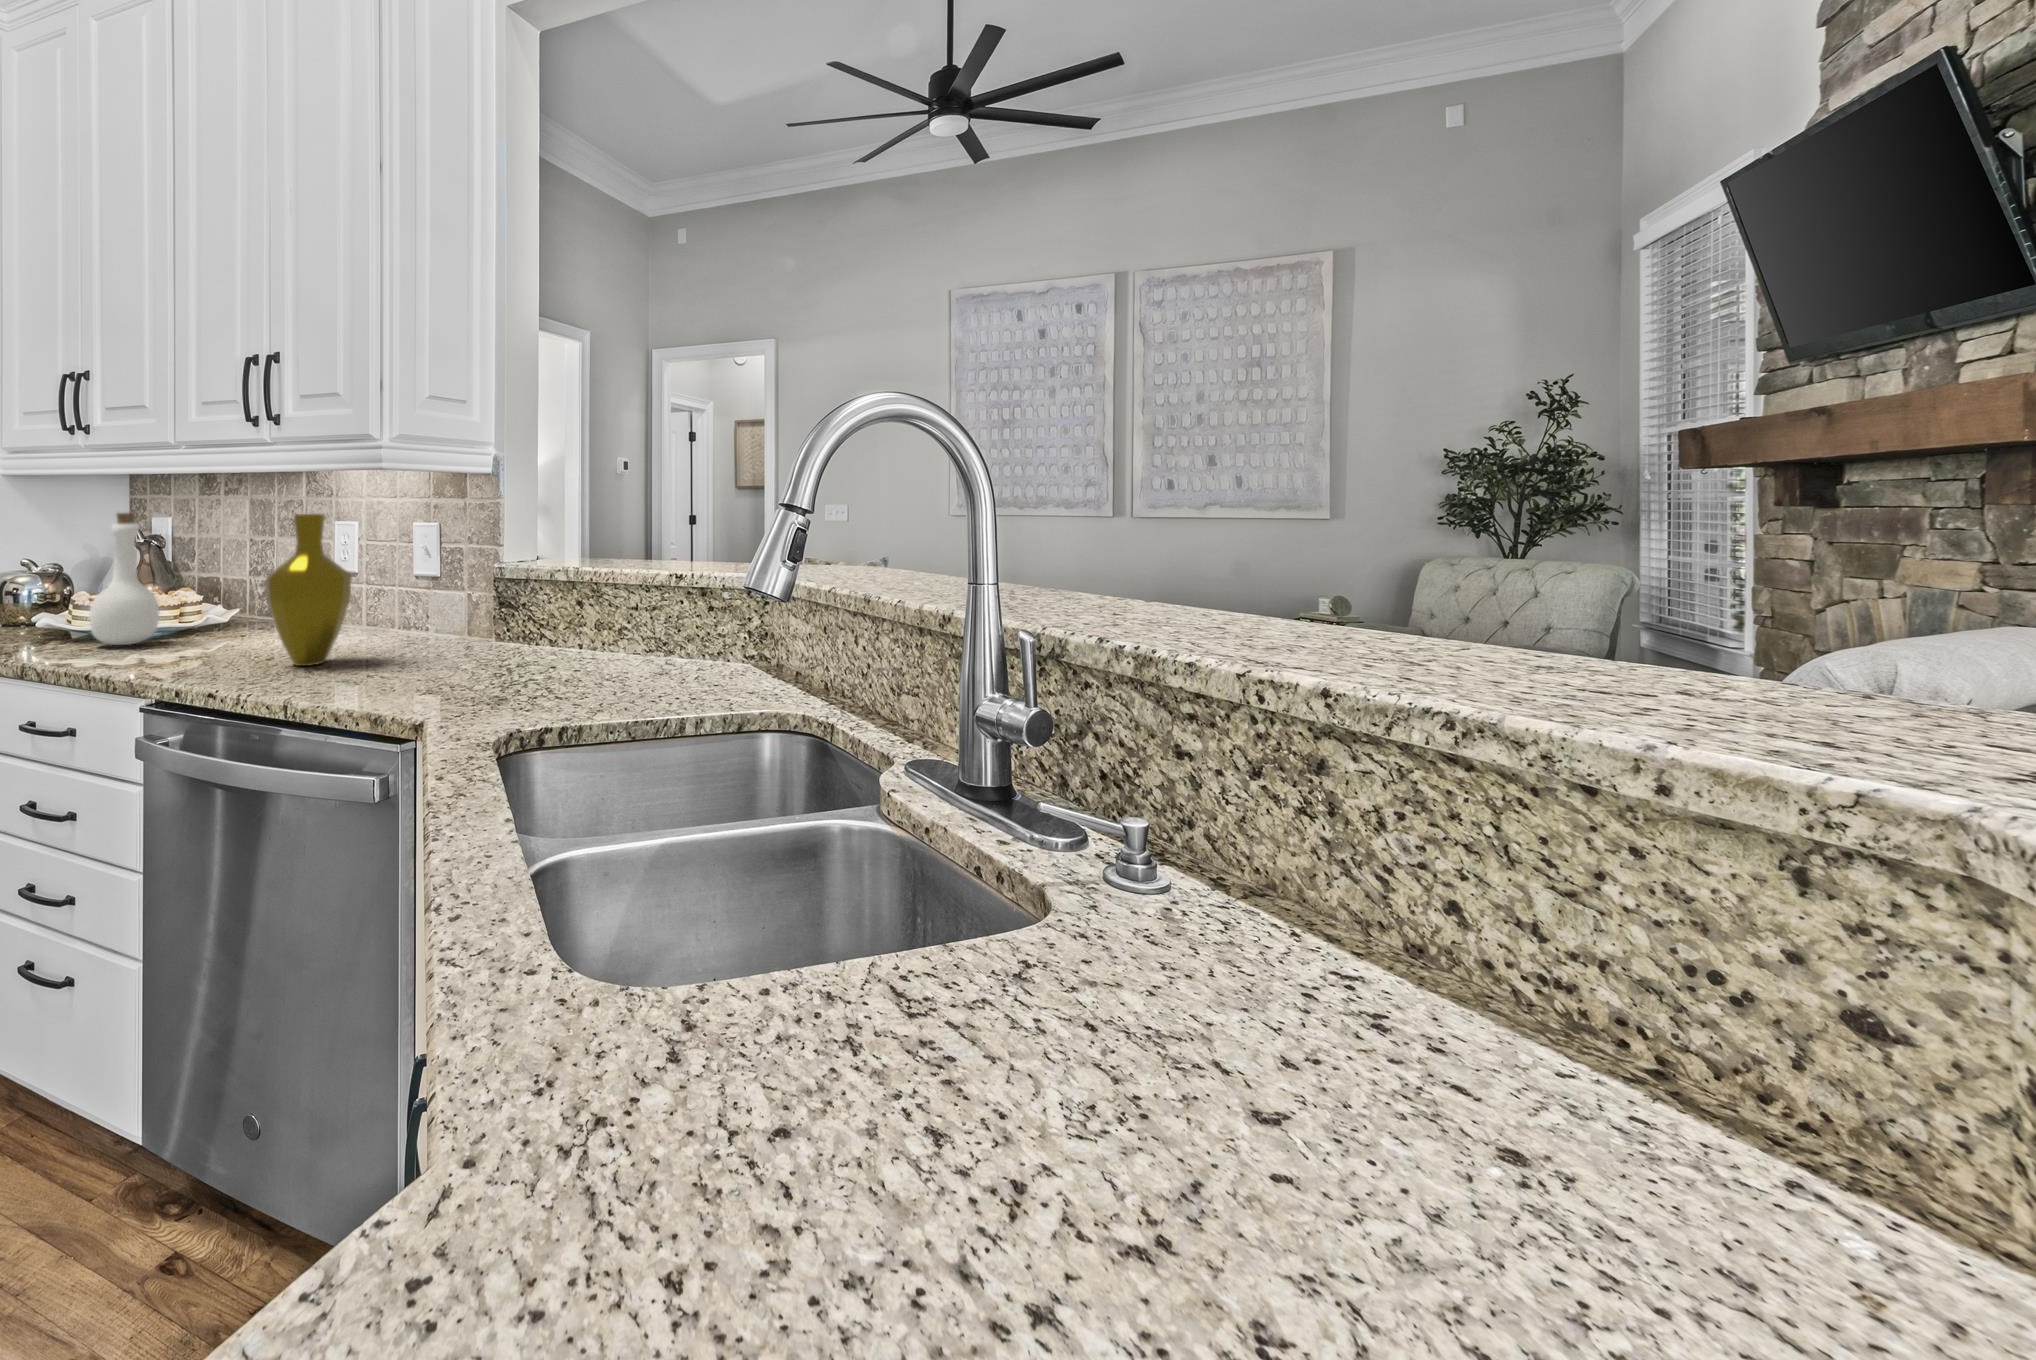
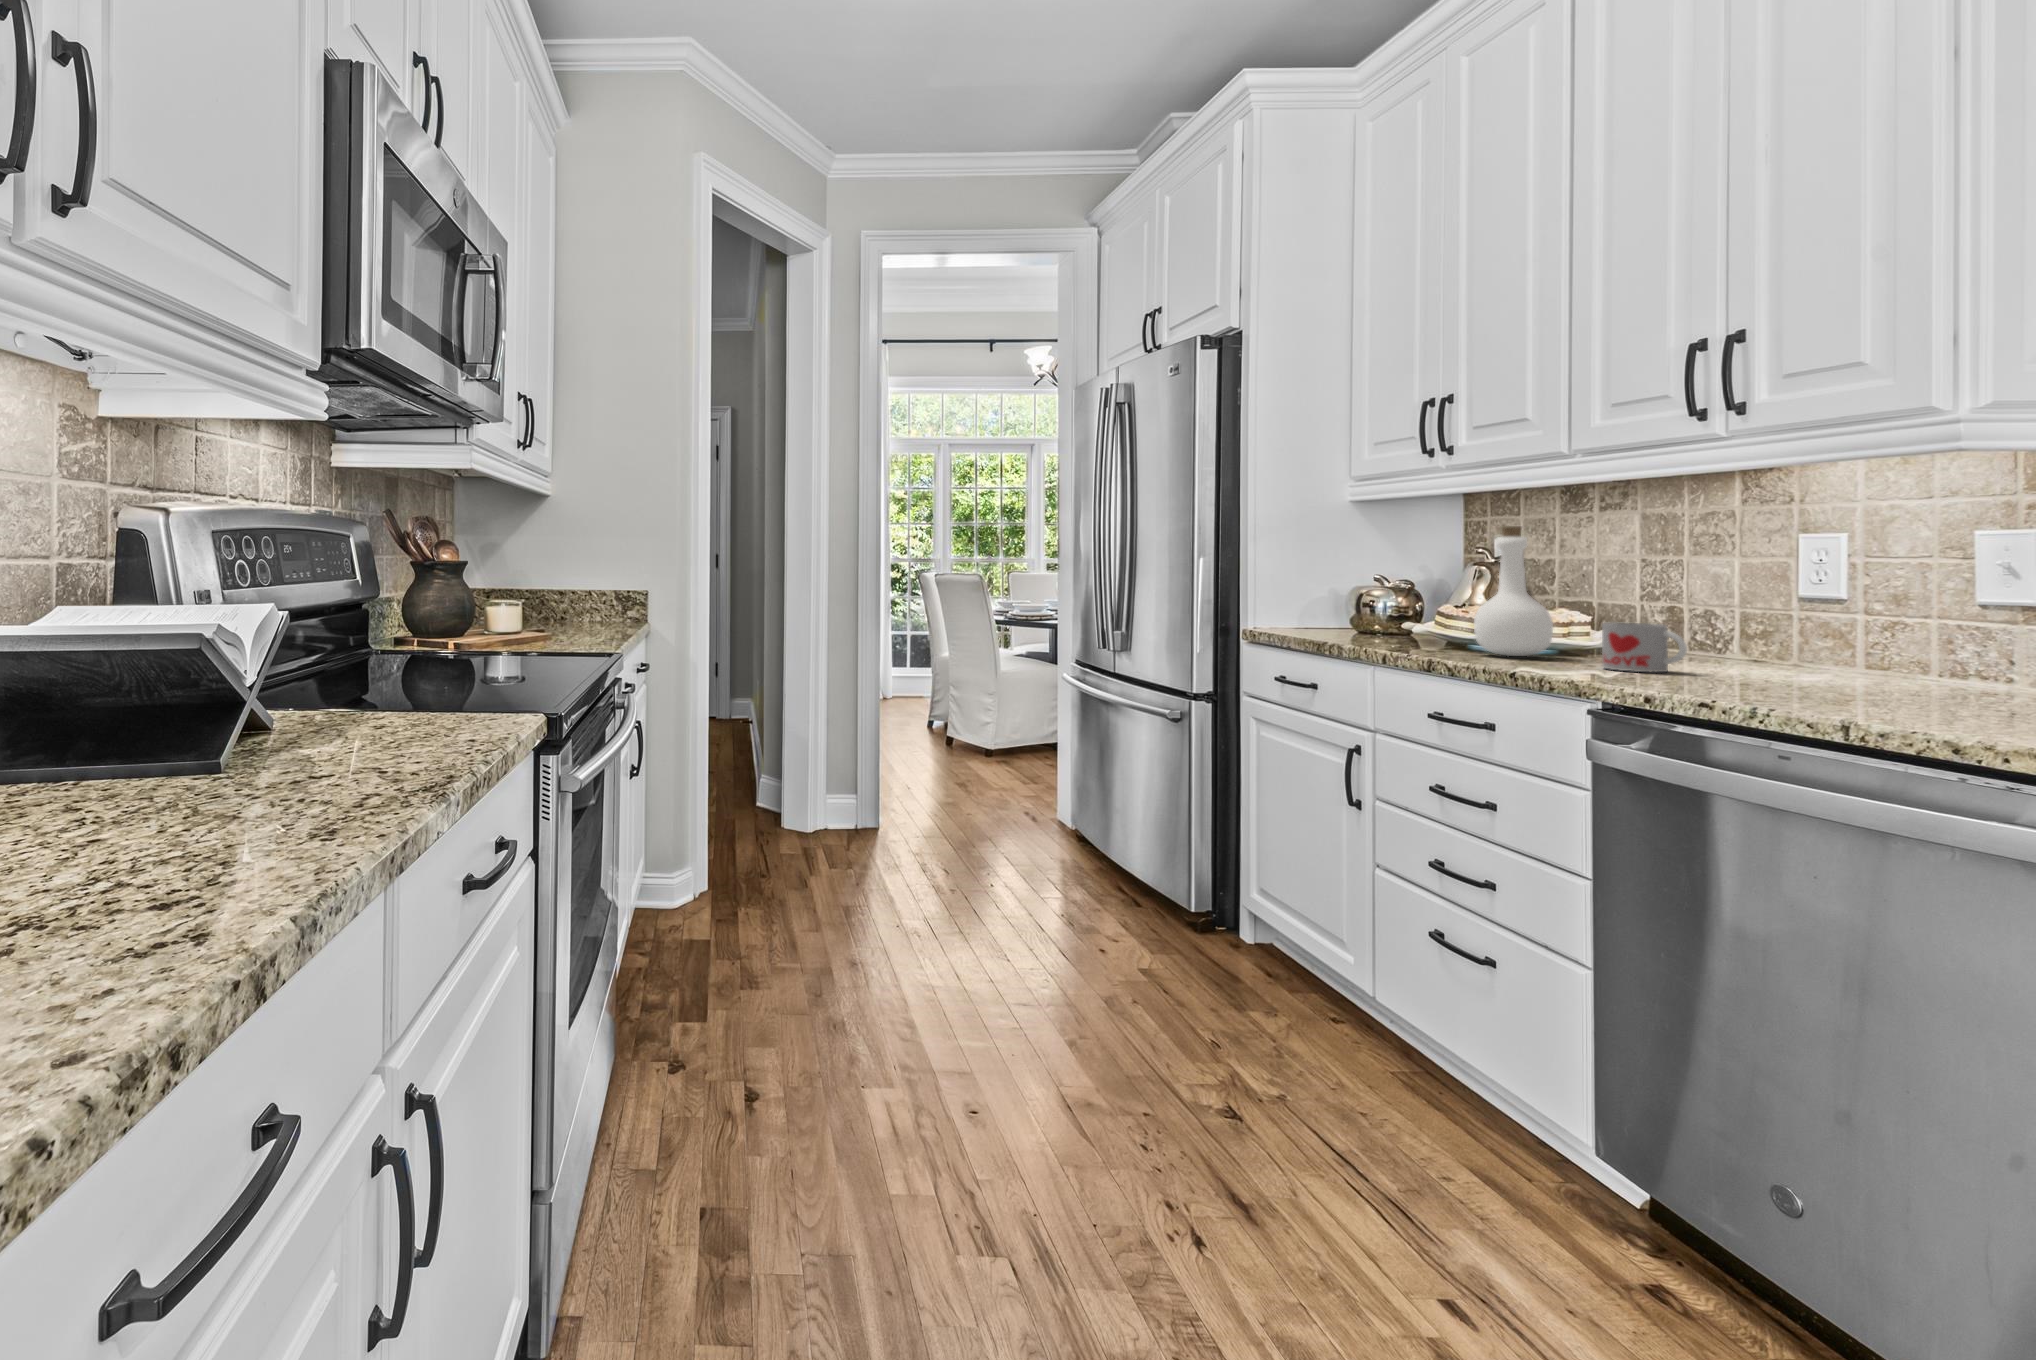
vase: present [266,514,352,666] -> none [1747,515,1894,694]
mug: none [183,607,243,655] -> present [1602,622,1687,672]

